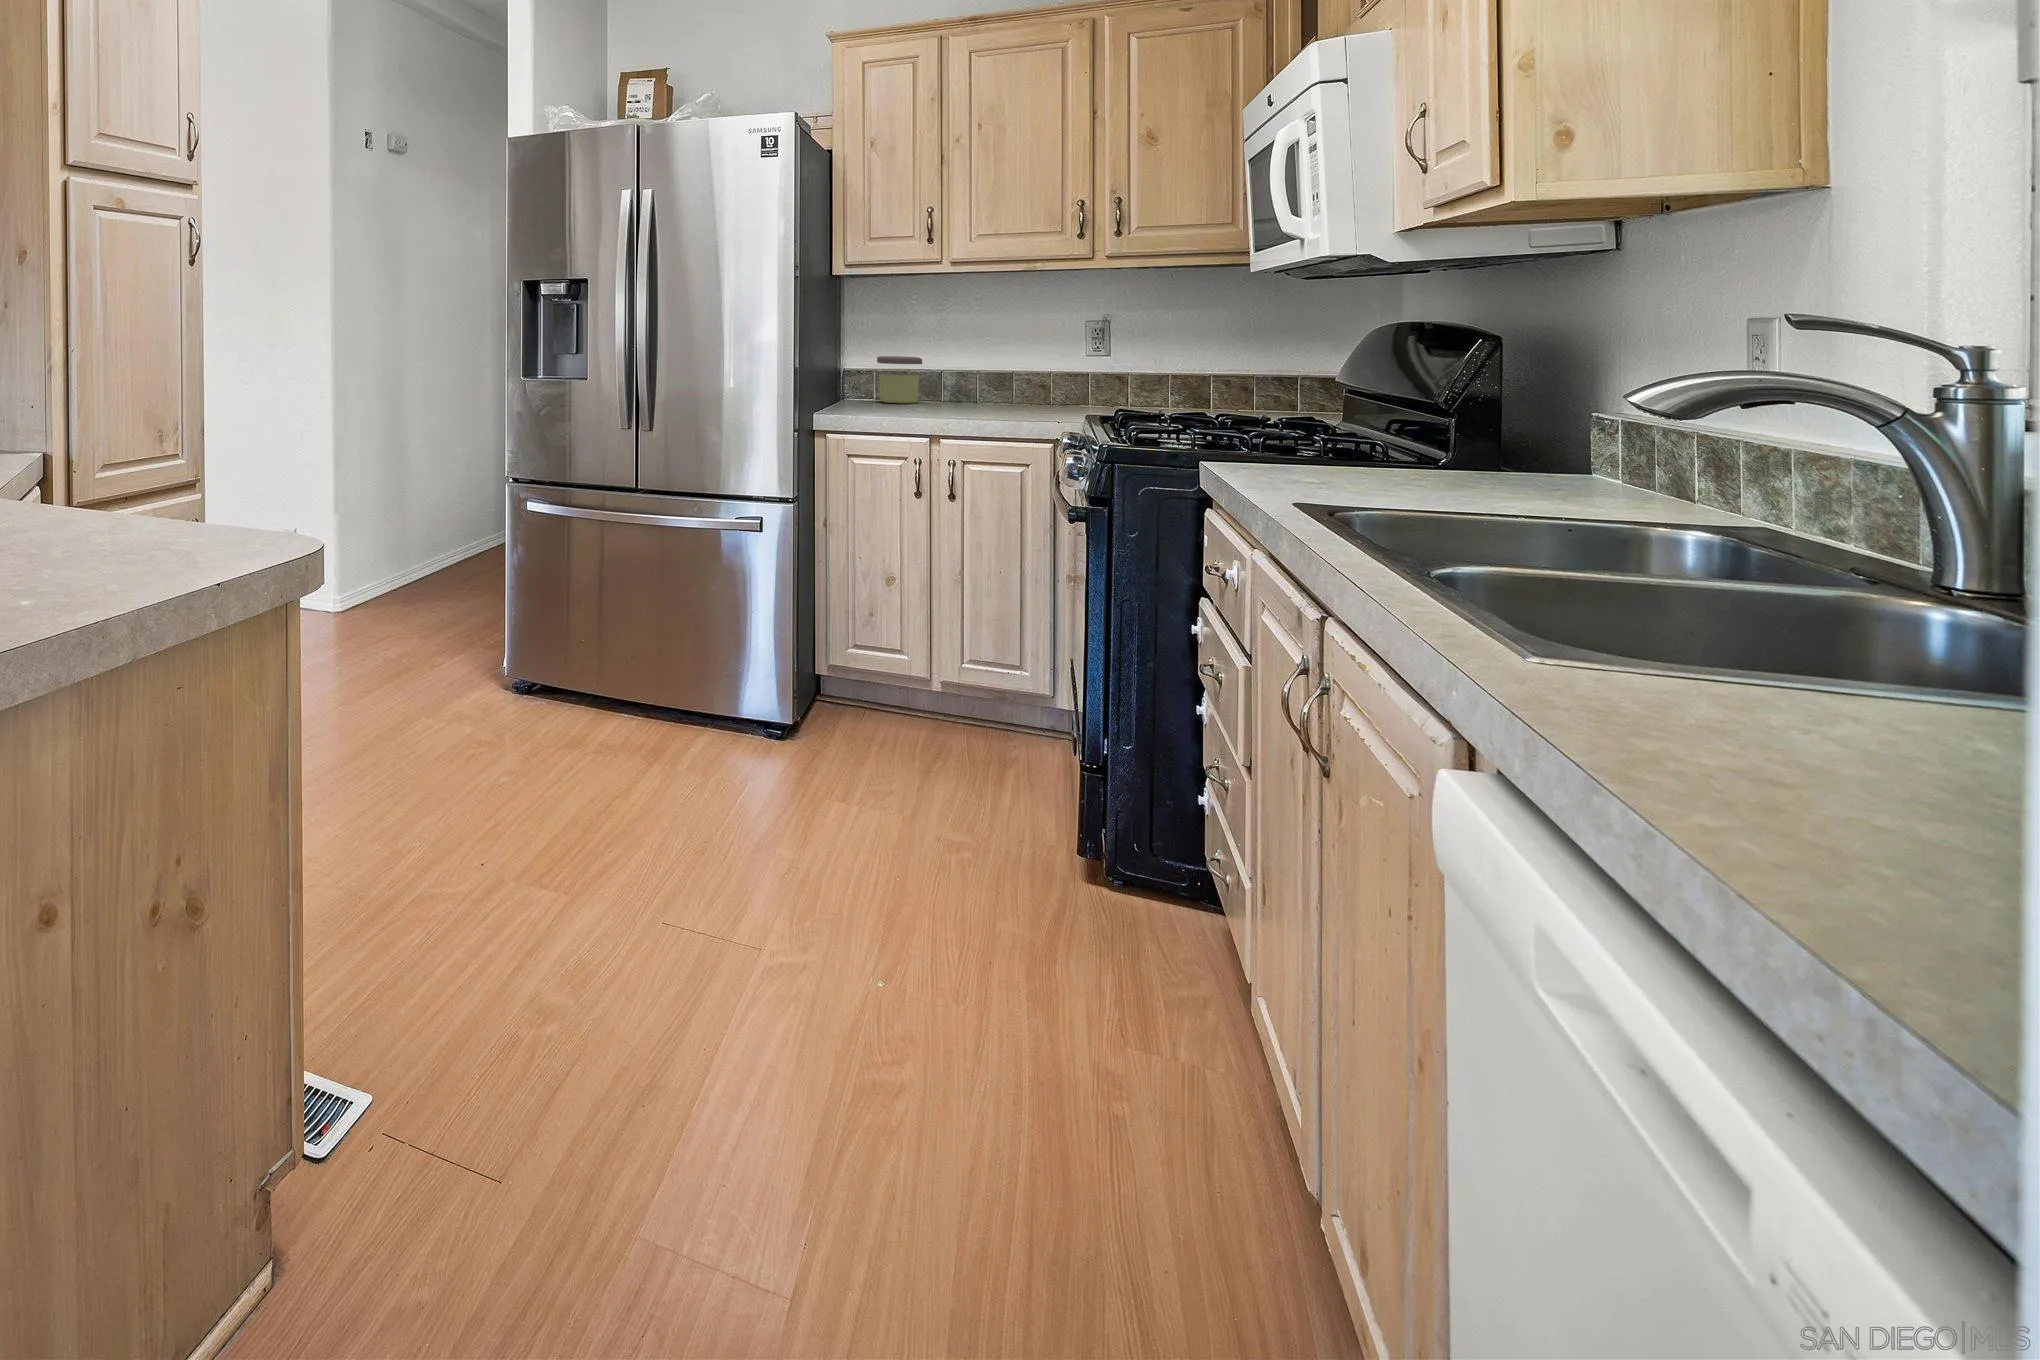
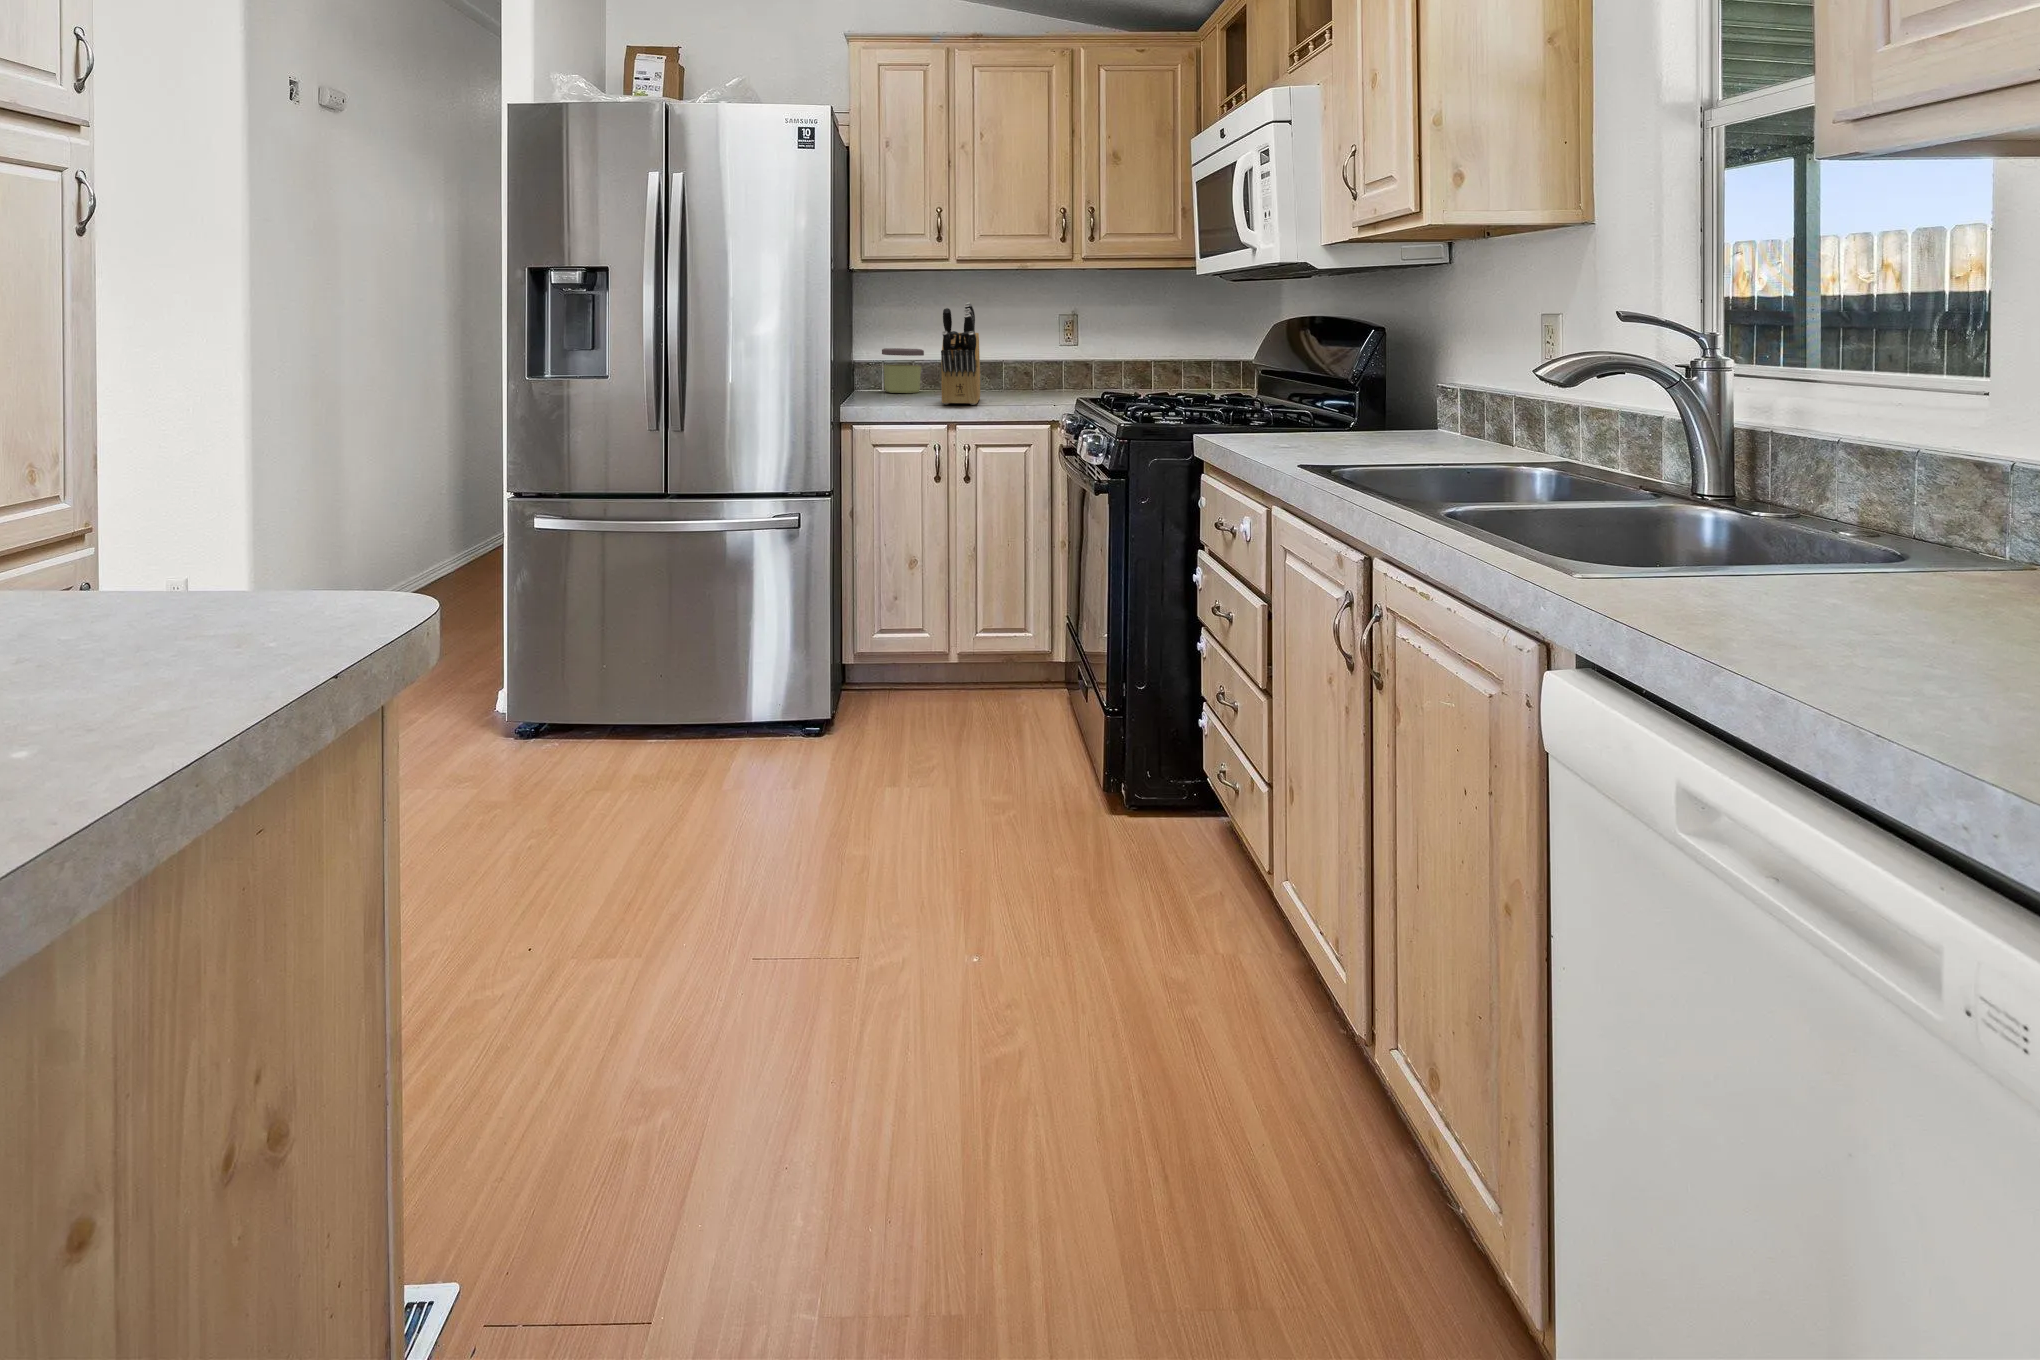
knife block: none [922,308,978,418] -> present [941,303,980,405]

